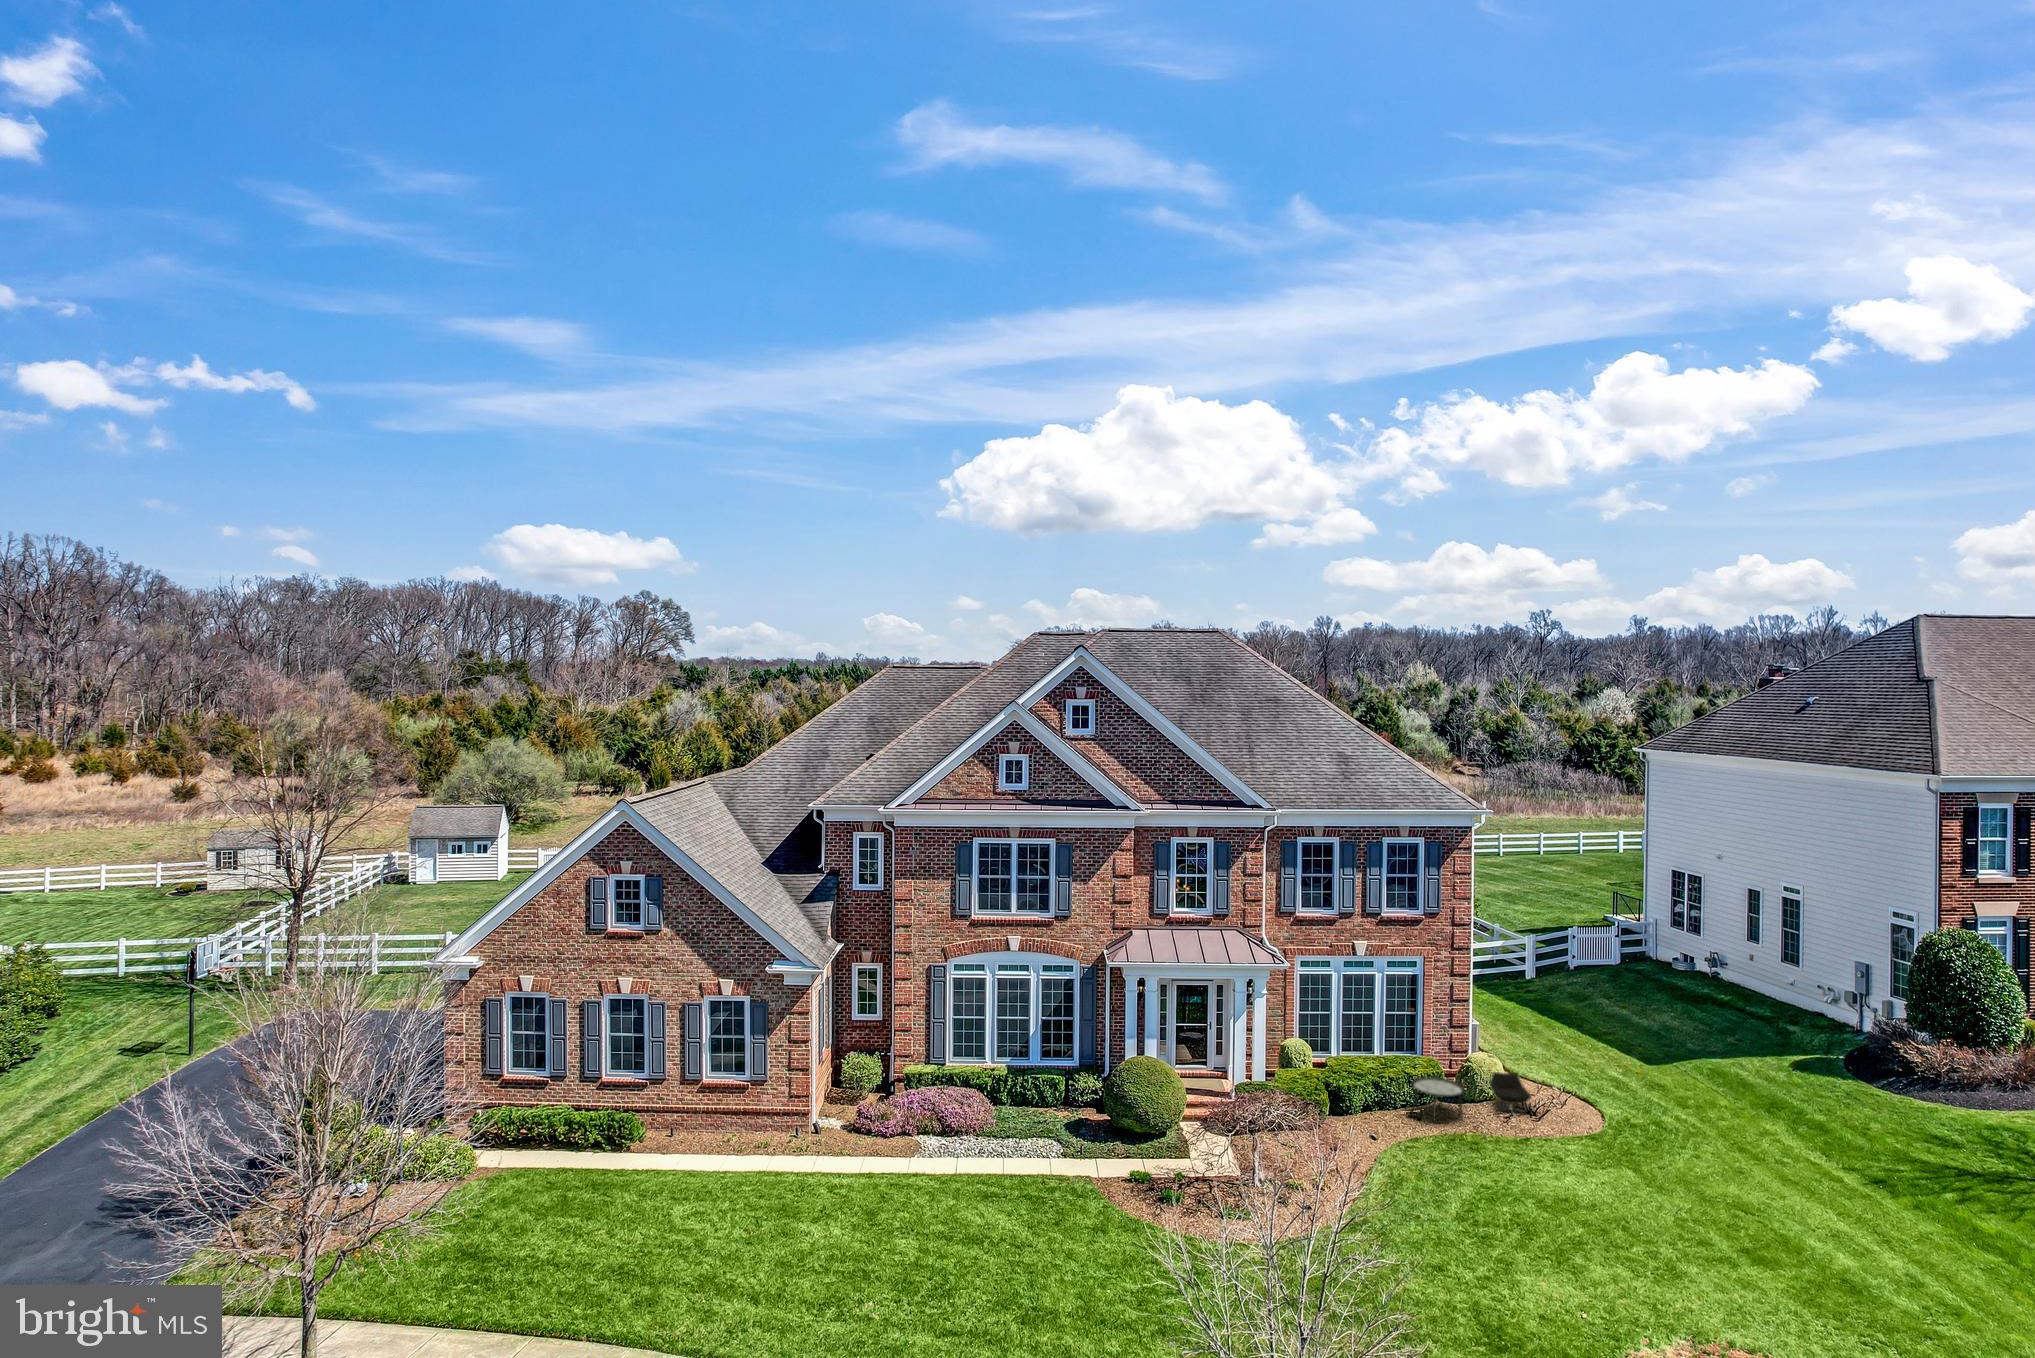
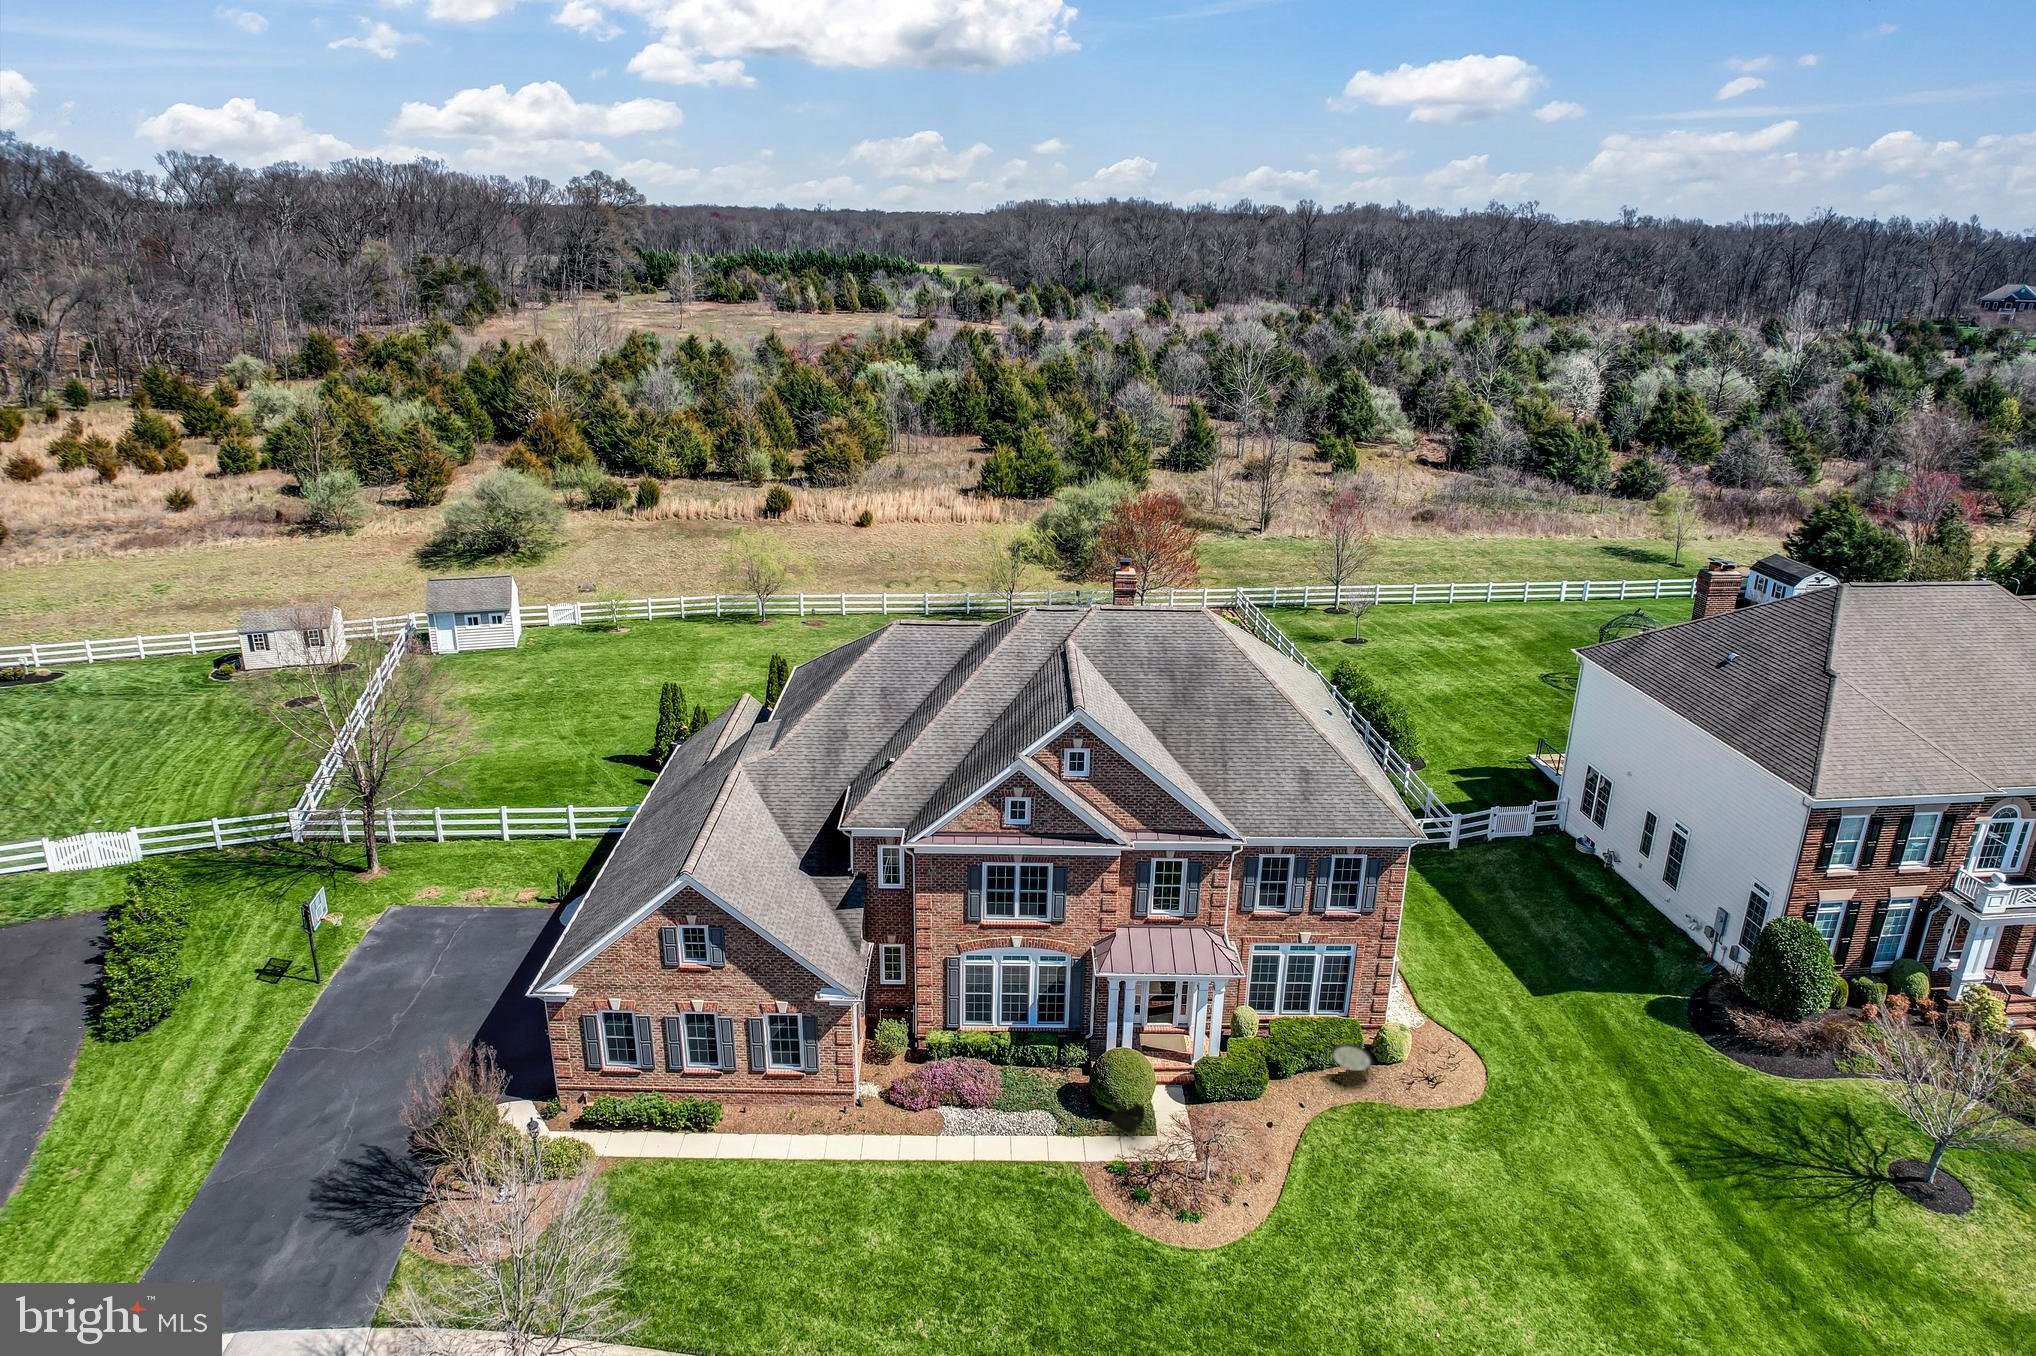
lounge chair: present [1490,1072,1531,1112] -> present [1109,1103,1145,1136]

